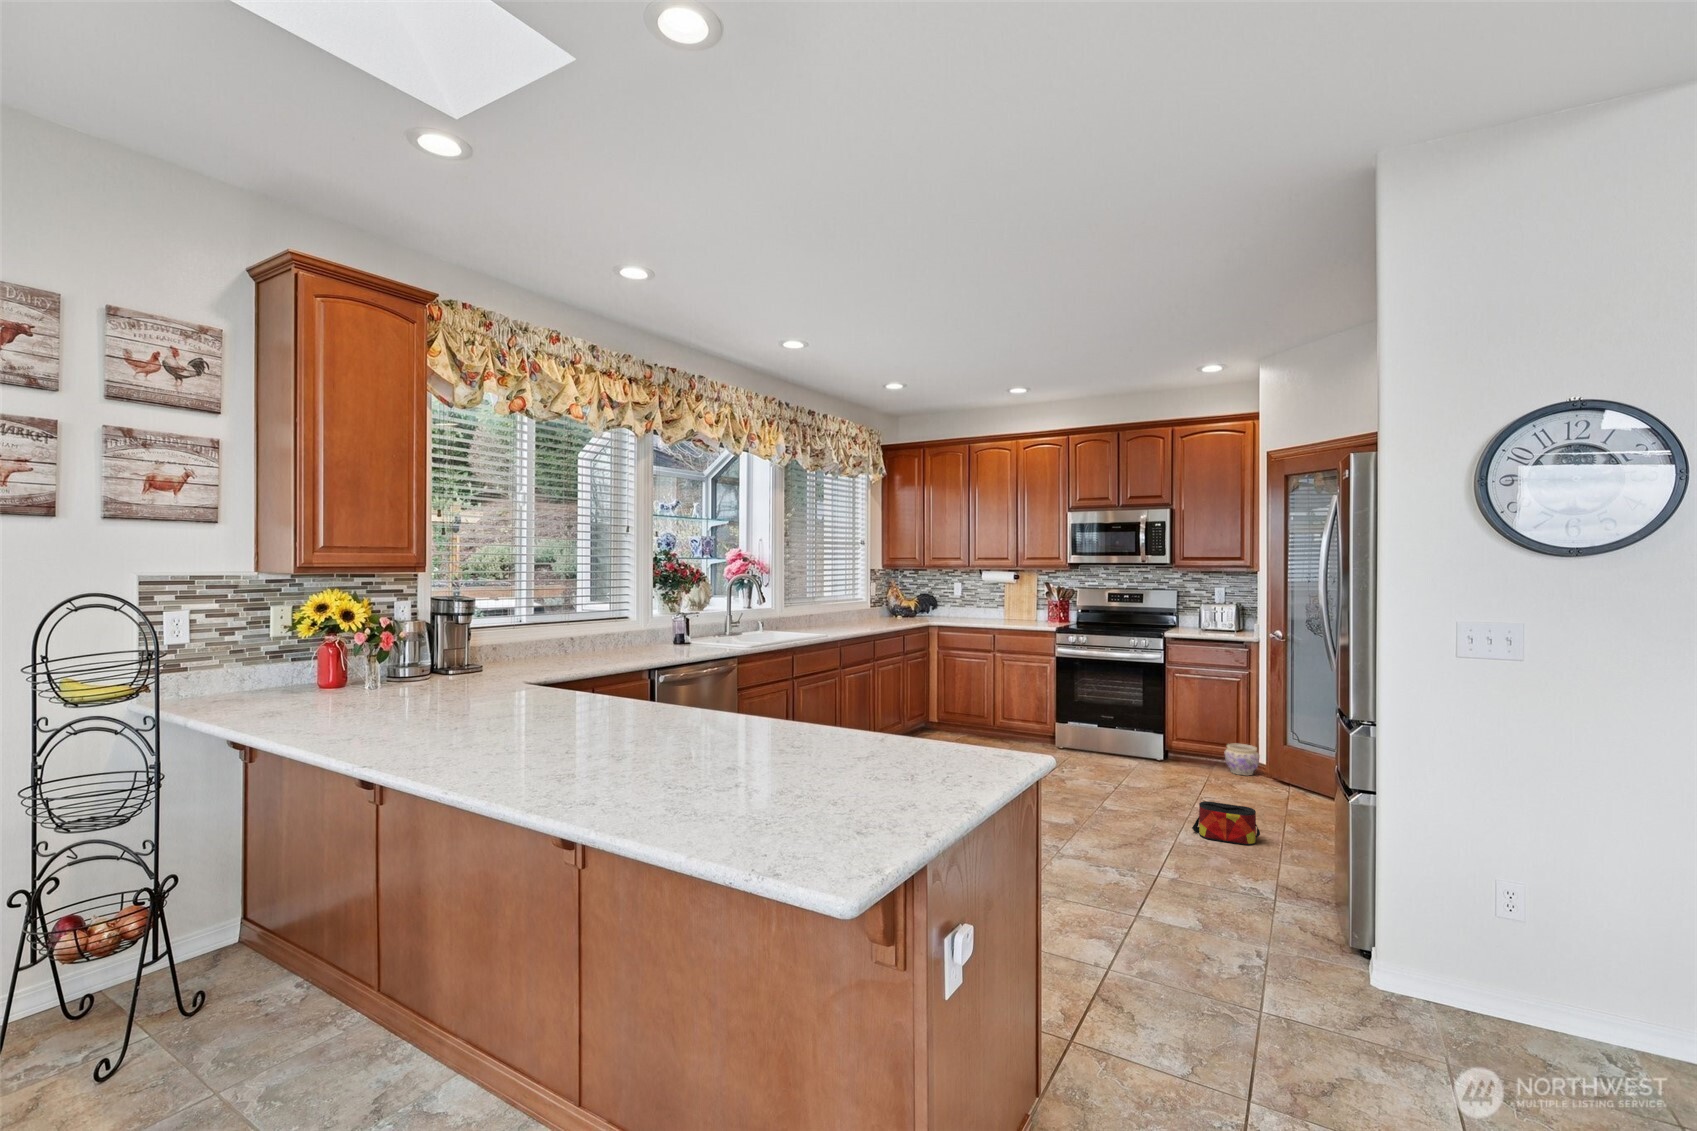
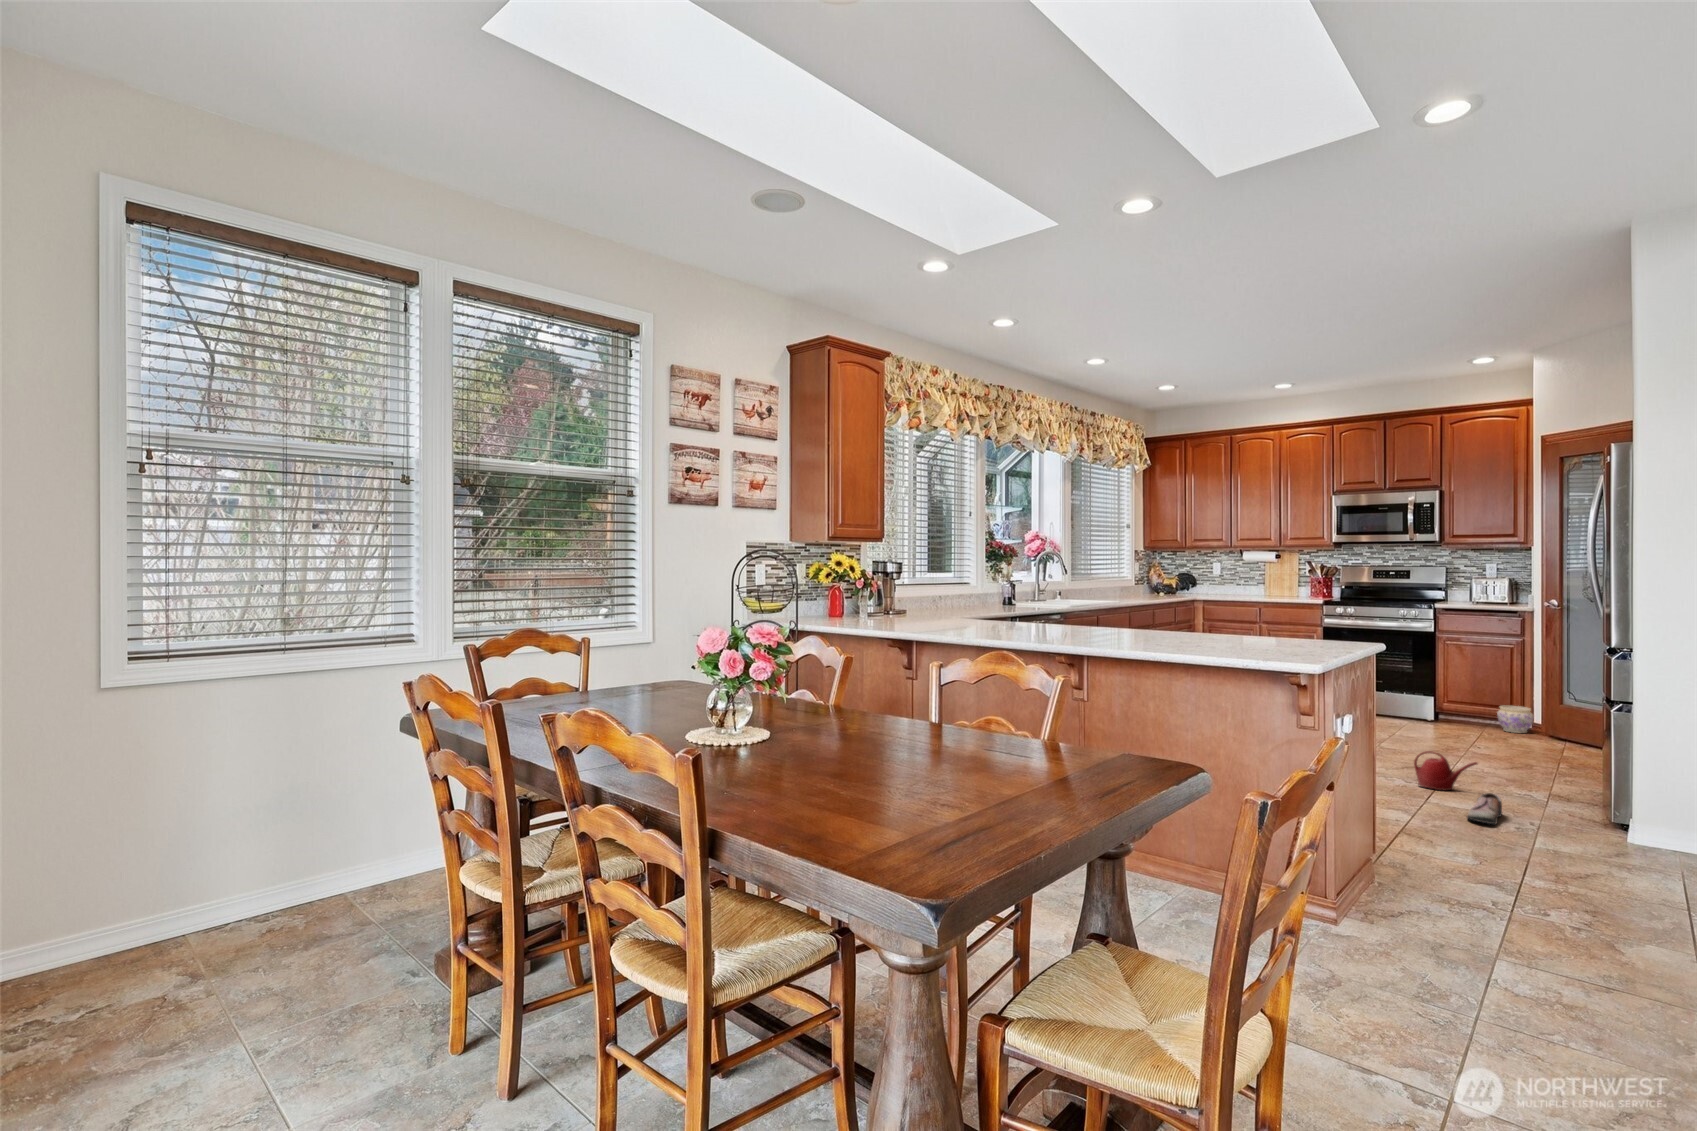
bag: present [1192,801,1260,845] -> none [1465,737,1531,771]
watering can: none [1133,840,1205,893] -> present [1414,751,1477,791]
shoe: none [1189,914,1232,972] -> present [1467,793,1502,824]

